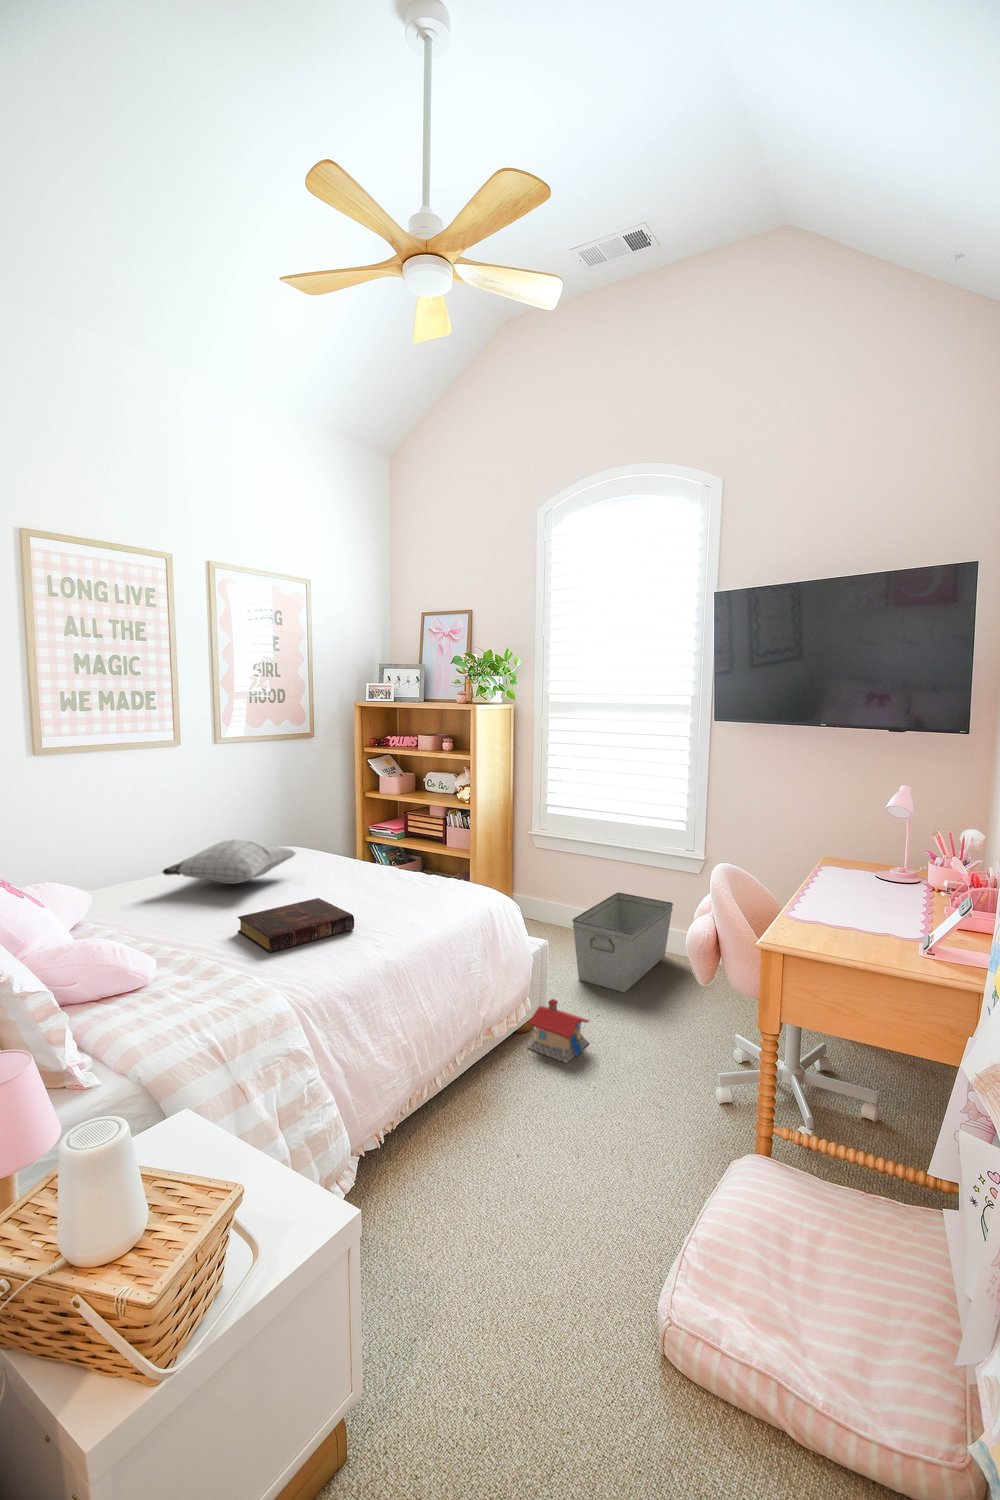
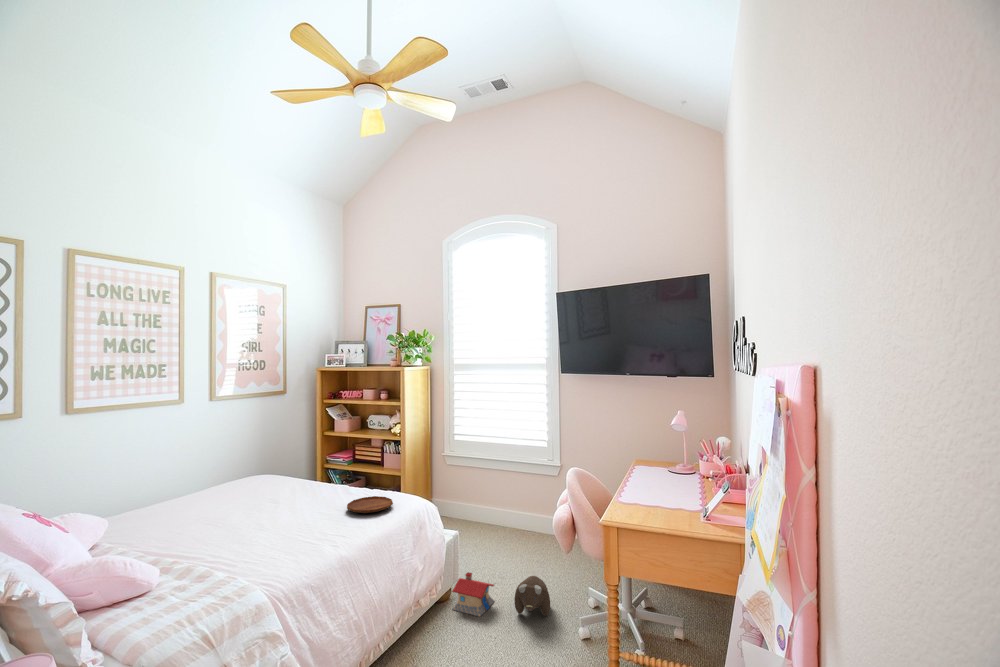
pillow: present [162,840,296,884] -> none [175,473,280,506]
tray: none [381,884,445,907] -> present [347,496,393,513]
storage bin: present [572,893,673,992] -> none [479,495,546,565]
book: present [238,898,354,953] -> none [243,511,331,552]
plush toy: none [618,1014,672,1074] -> present [514,576,550,616]

